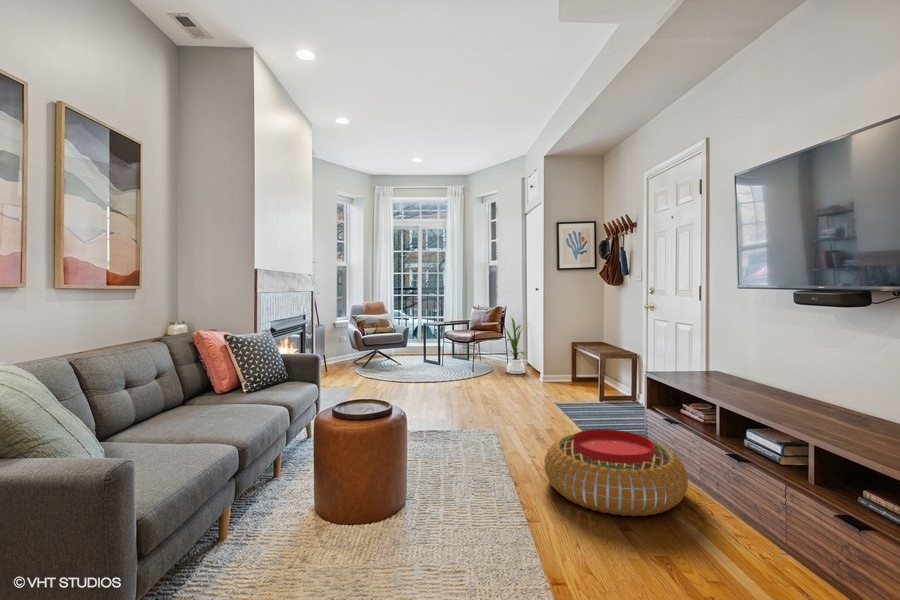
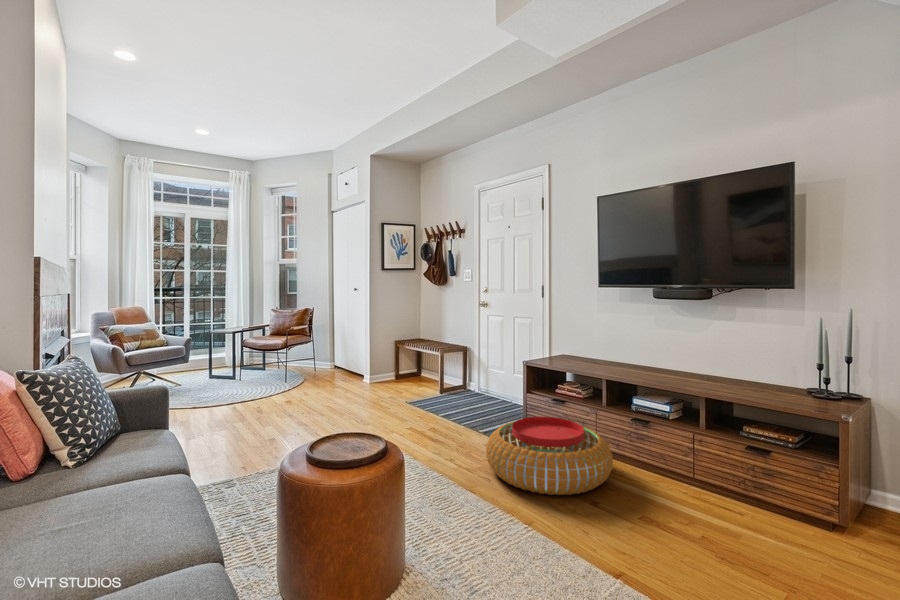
house plant: present [505,316,525,374] -> none [315,317,345,379]

